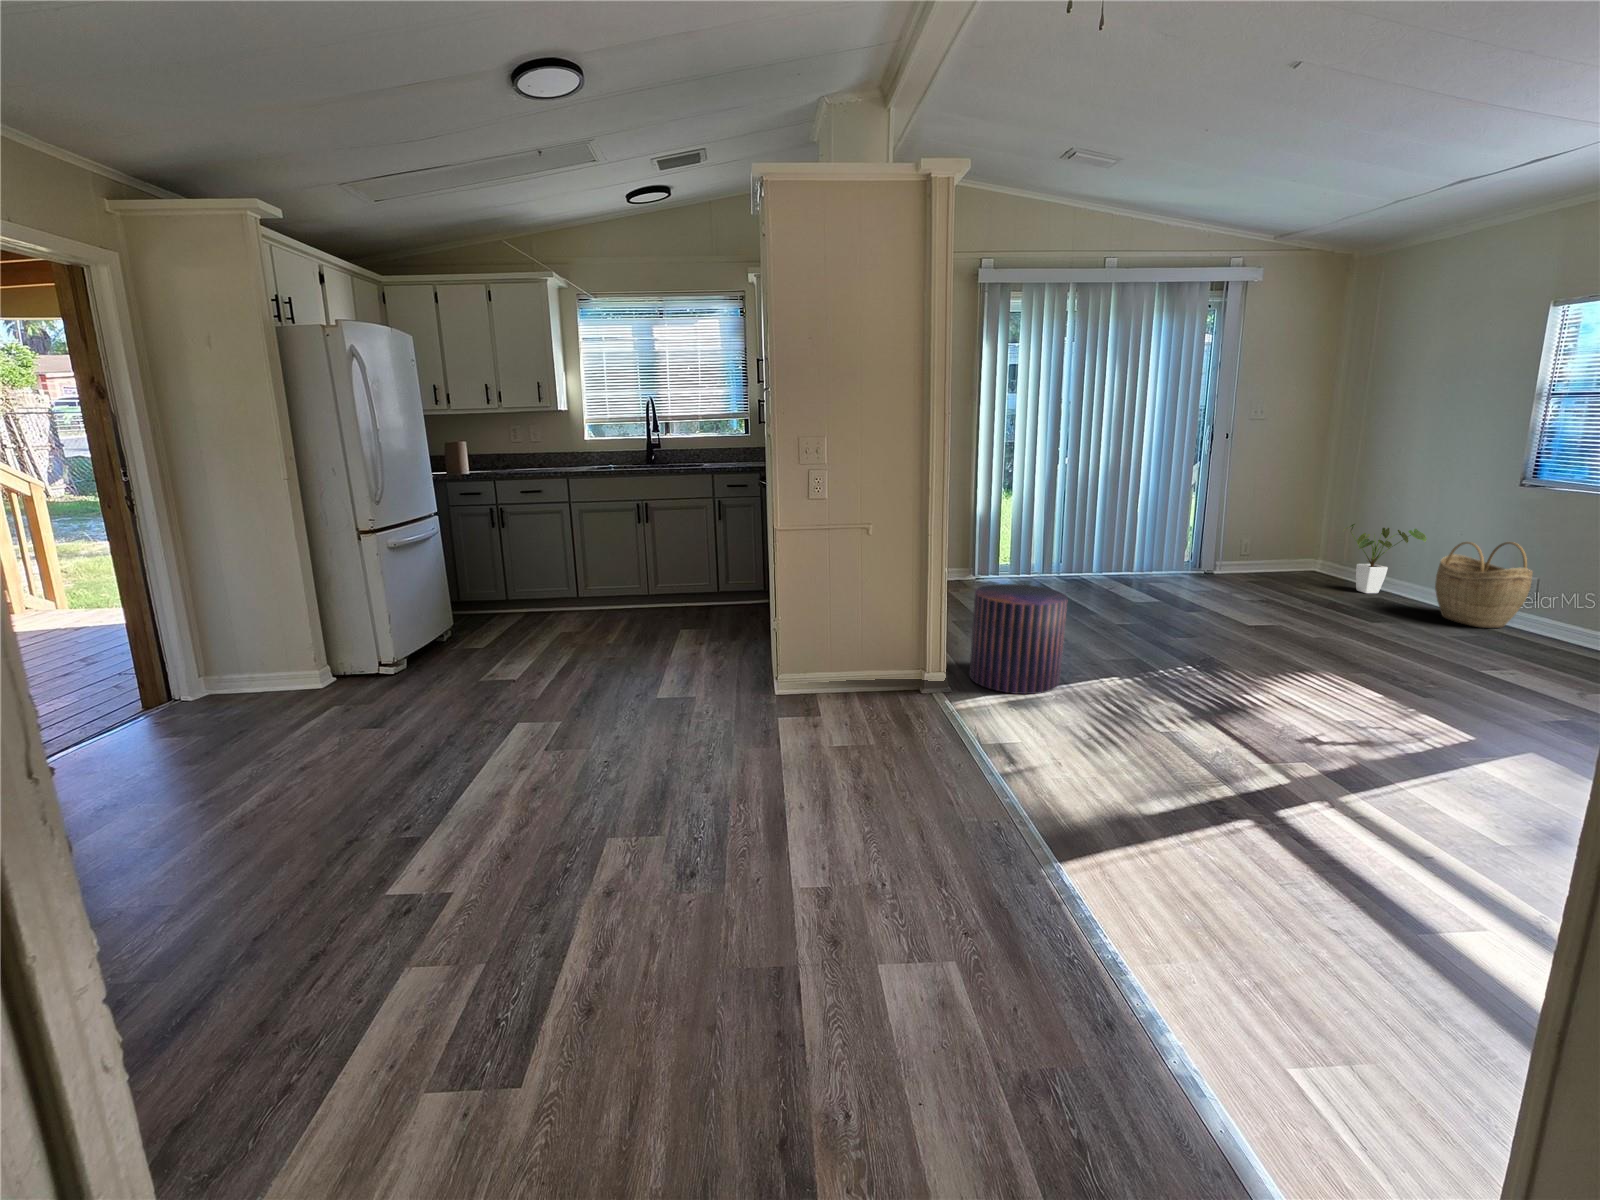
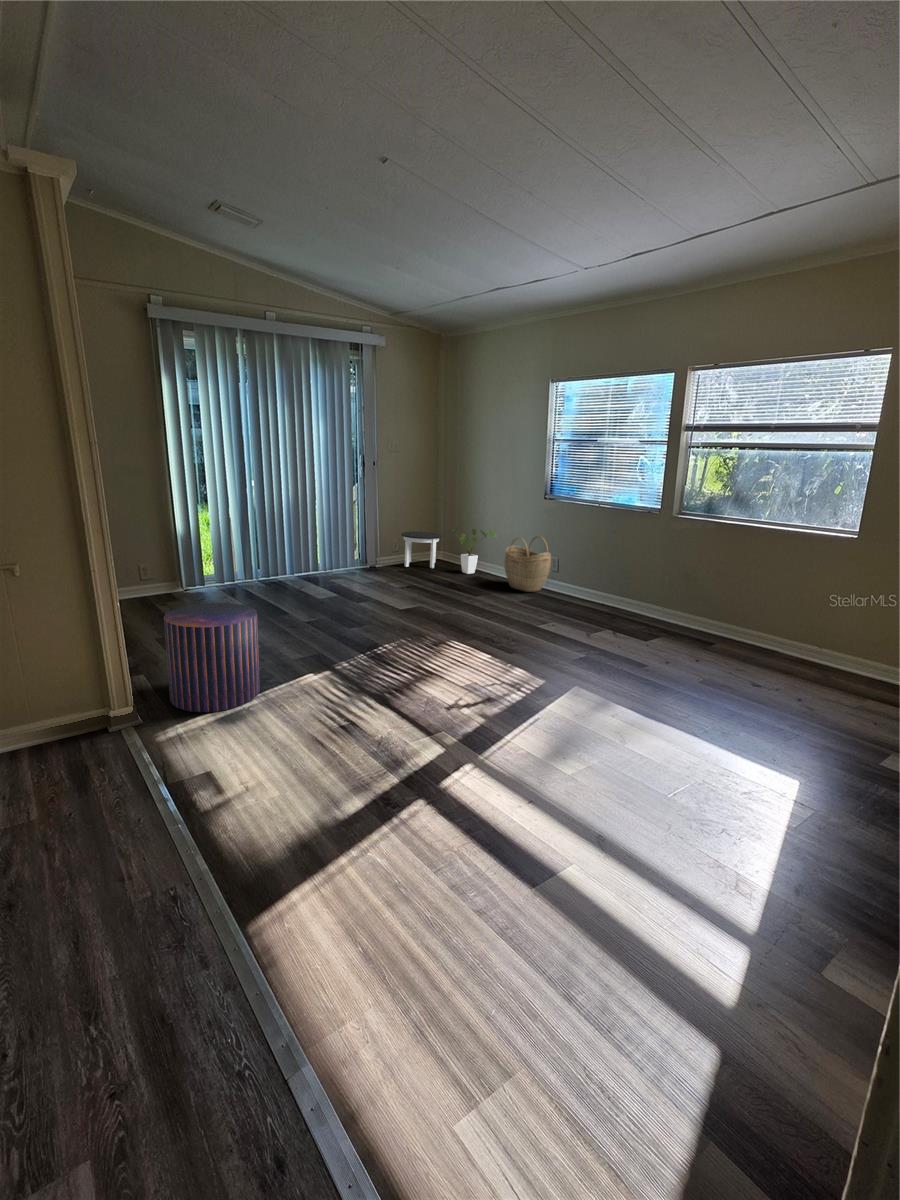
round table: none [1259,528,1327,581] -> present [401,532,442,568]

